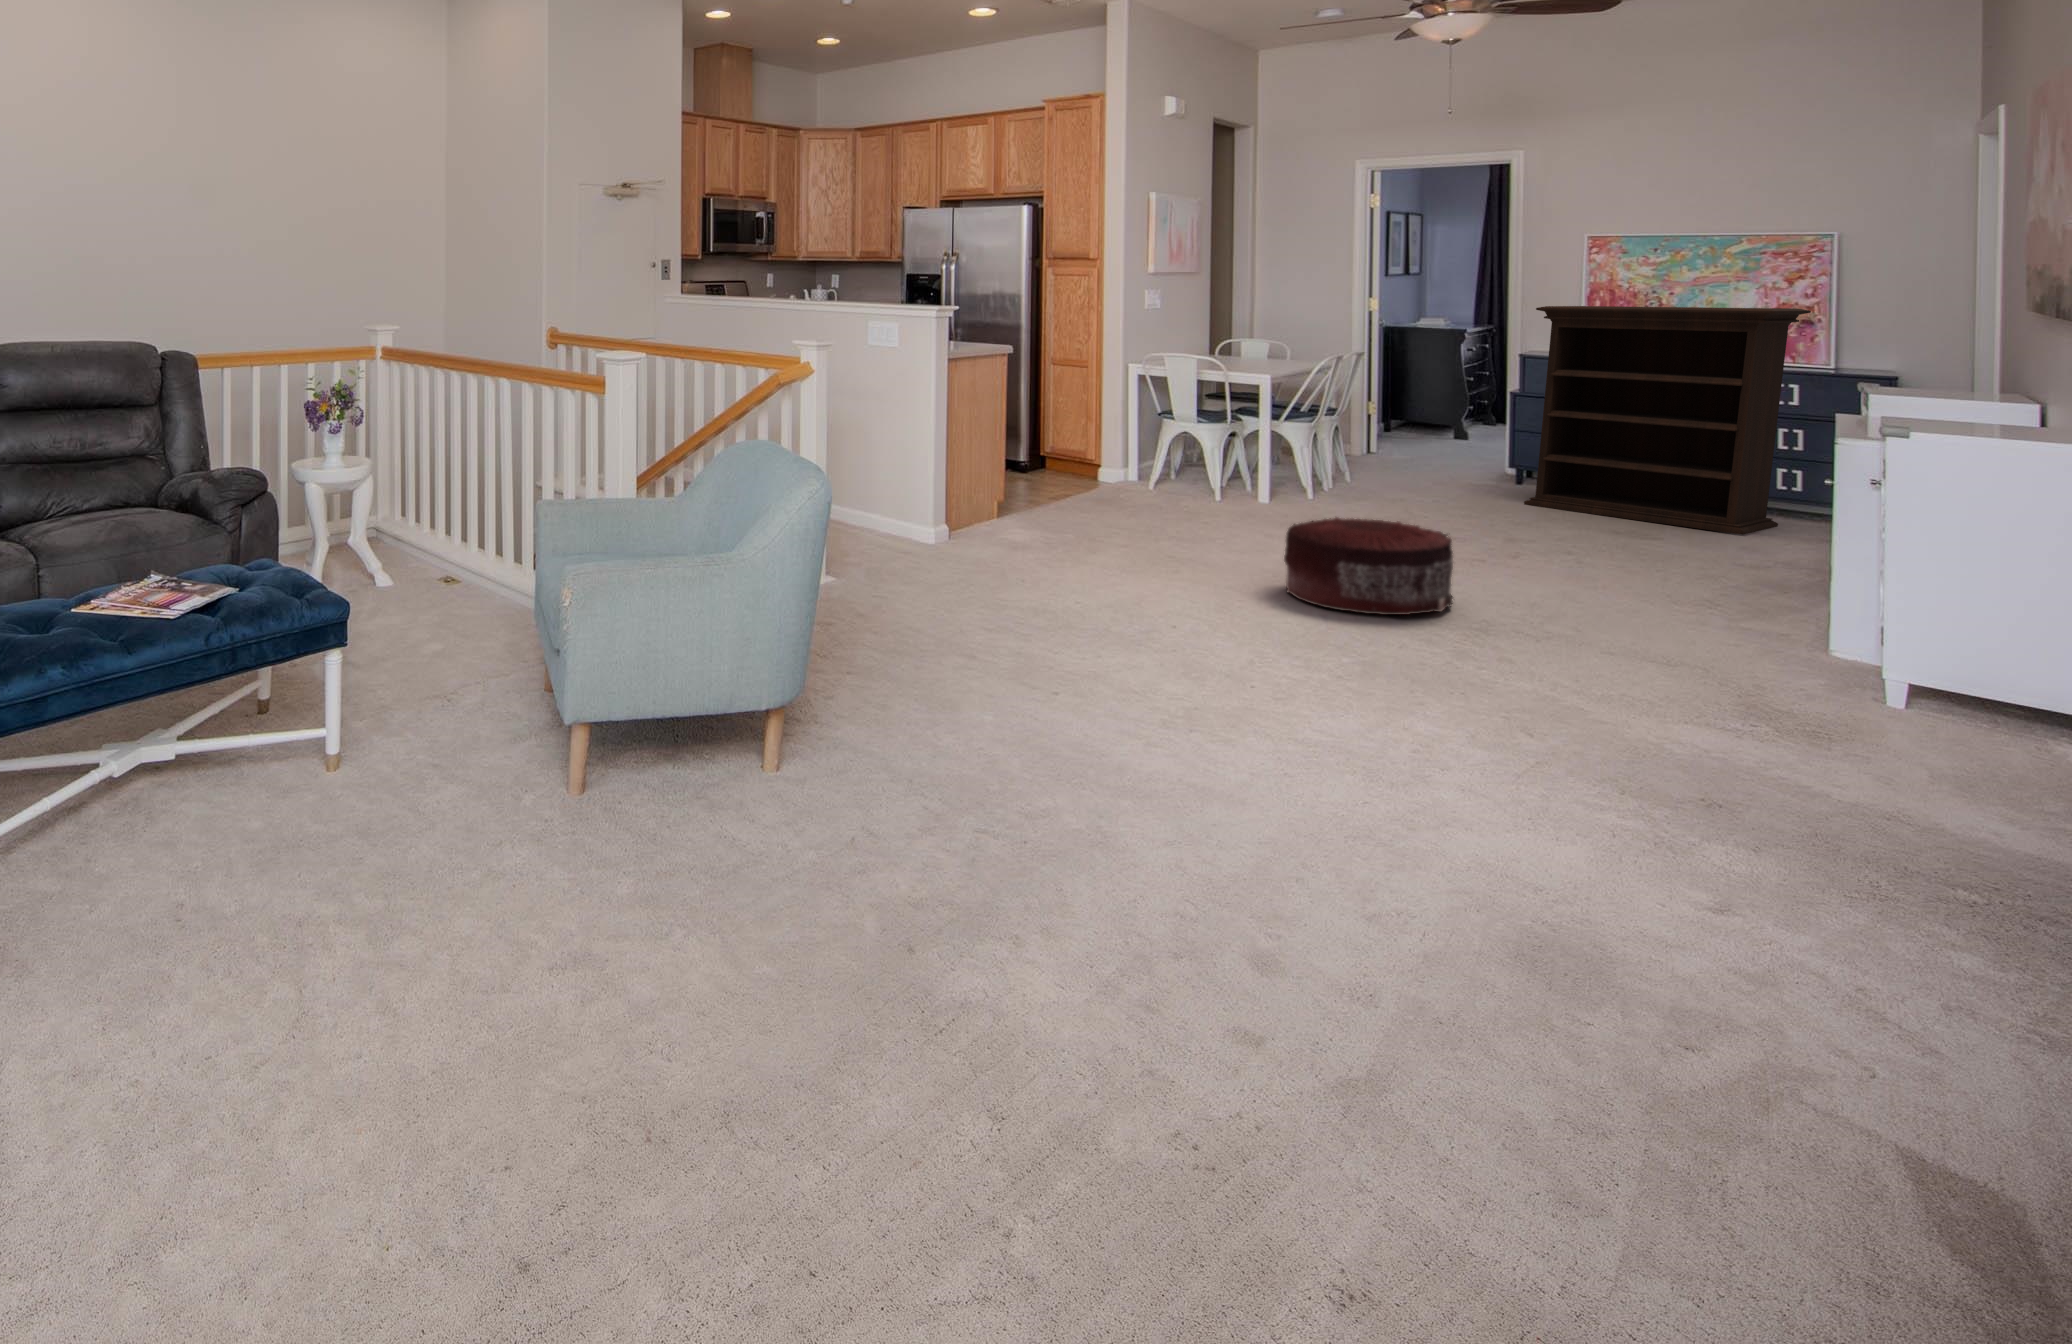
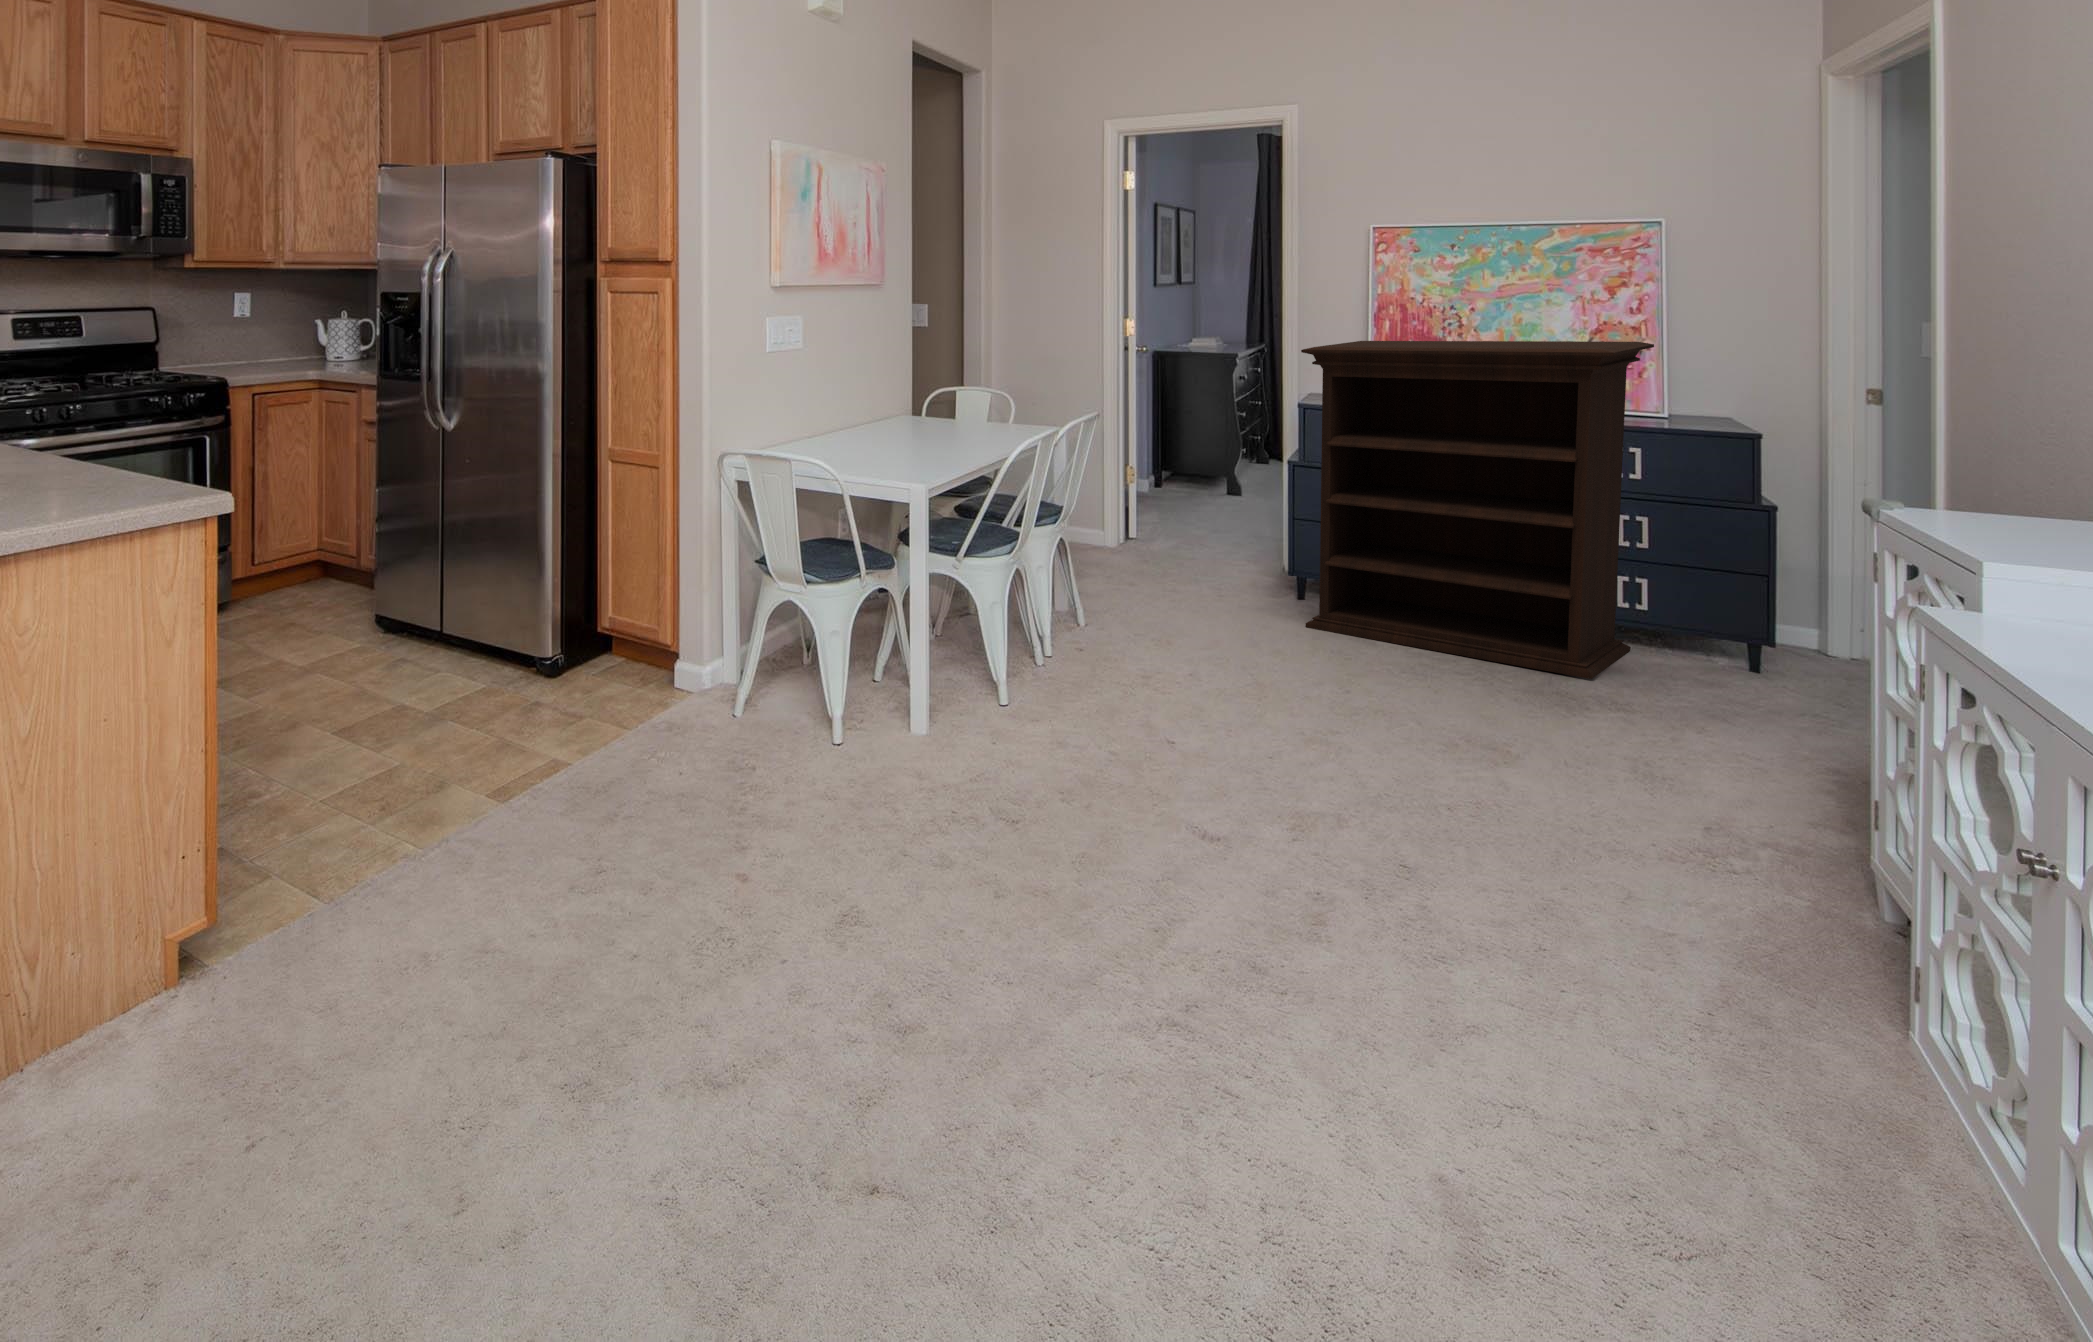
pouf: present [1284,517,1453,615] -> none [849,806,1156,1072]

